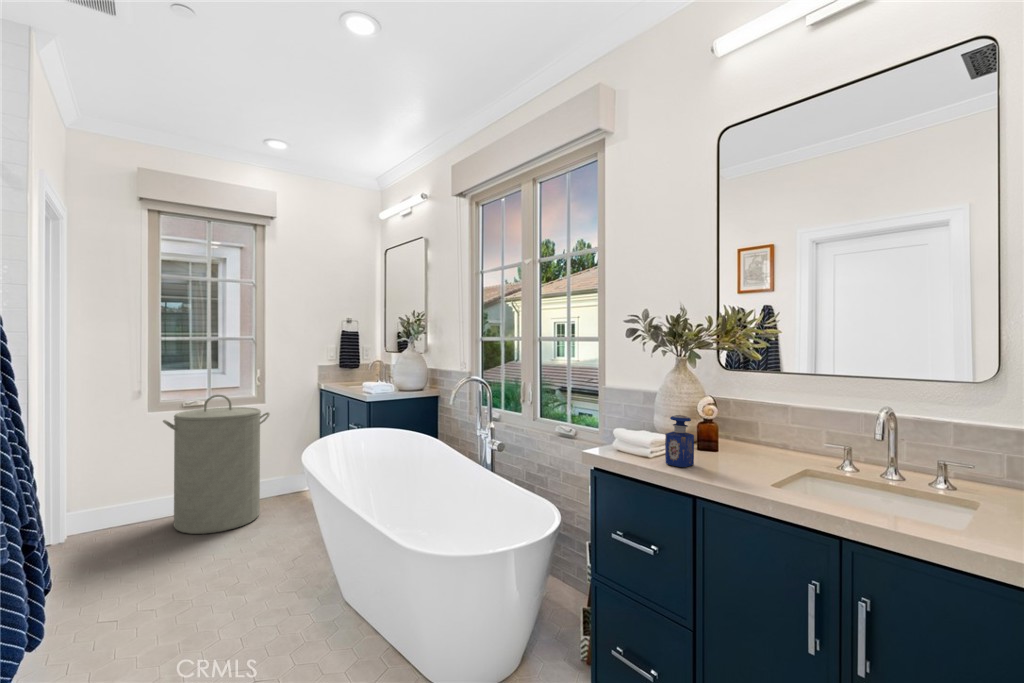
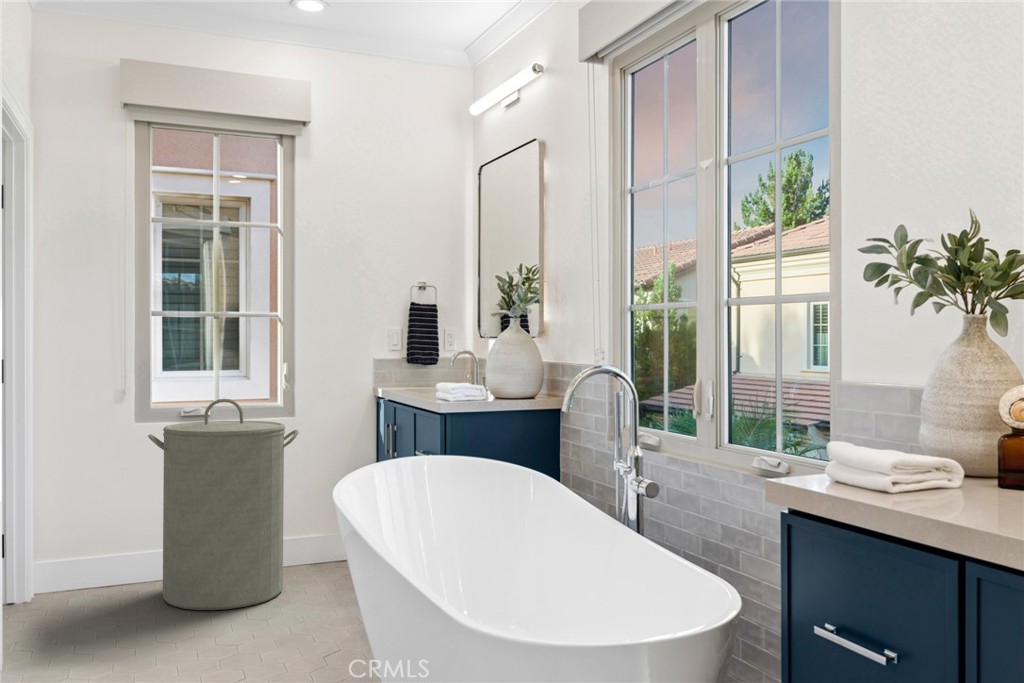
perfume bottle: present [665,415,694,467] -> none [916,411,974,506]

